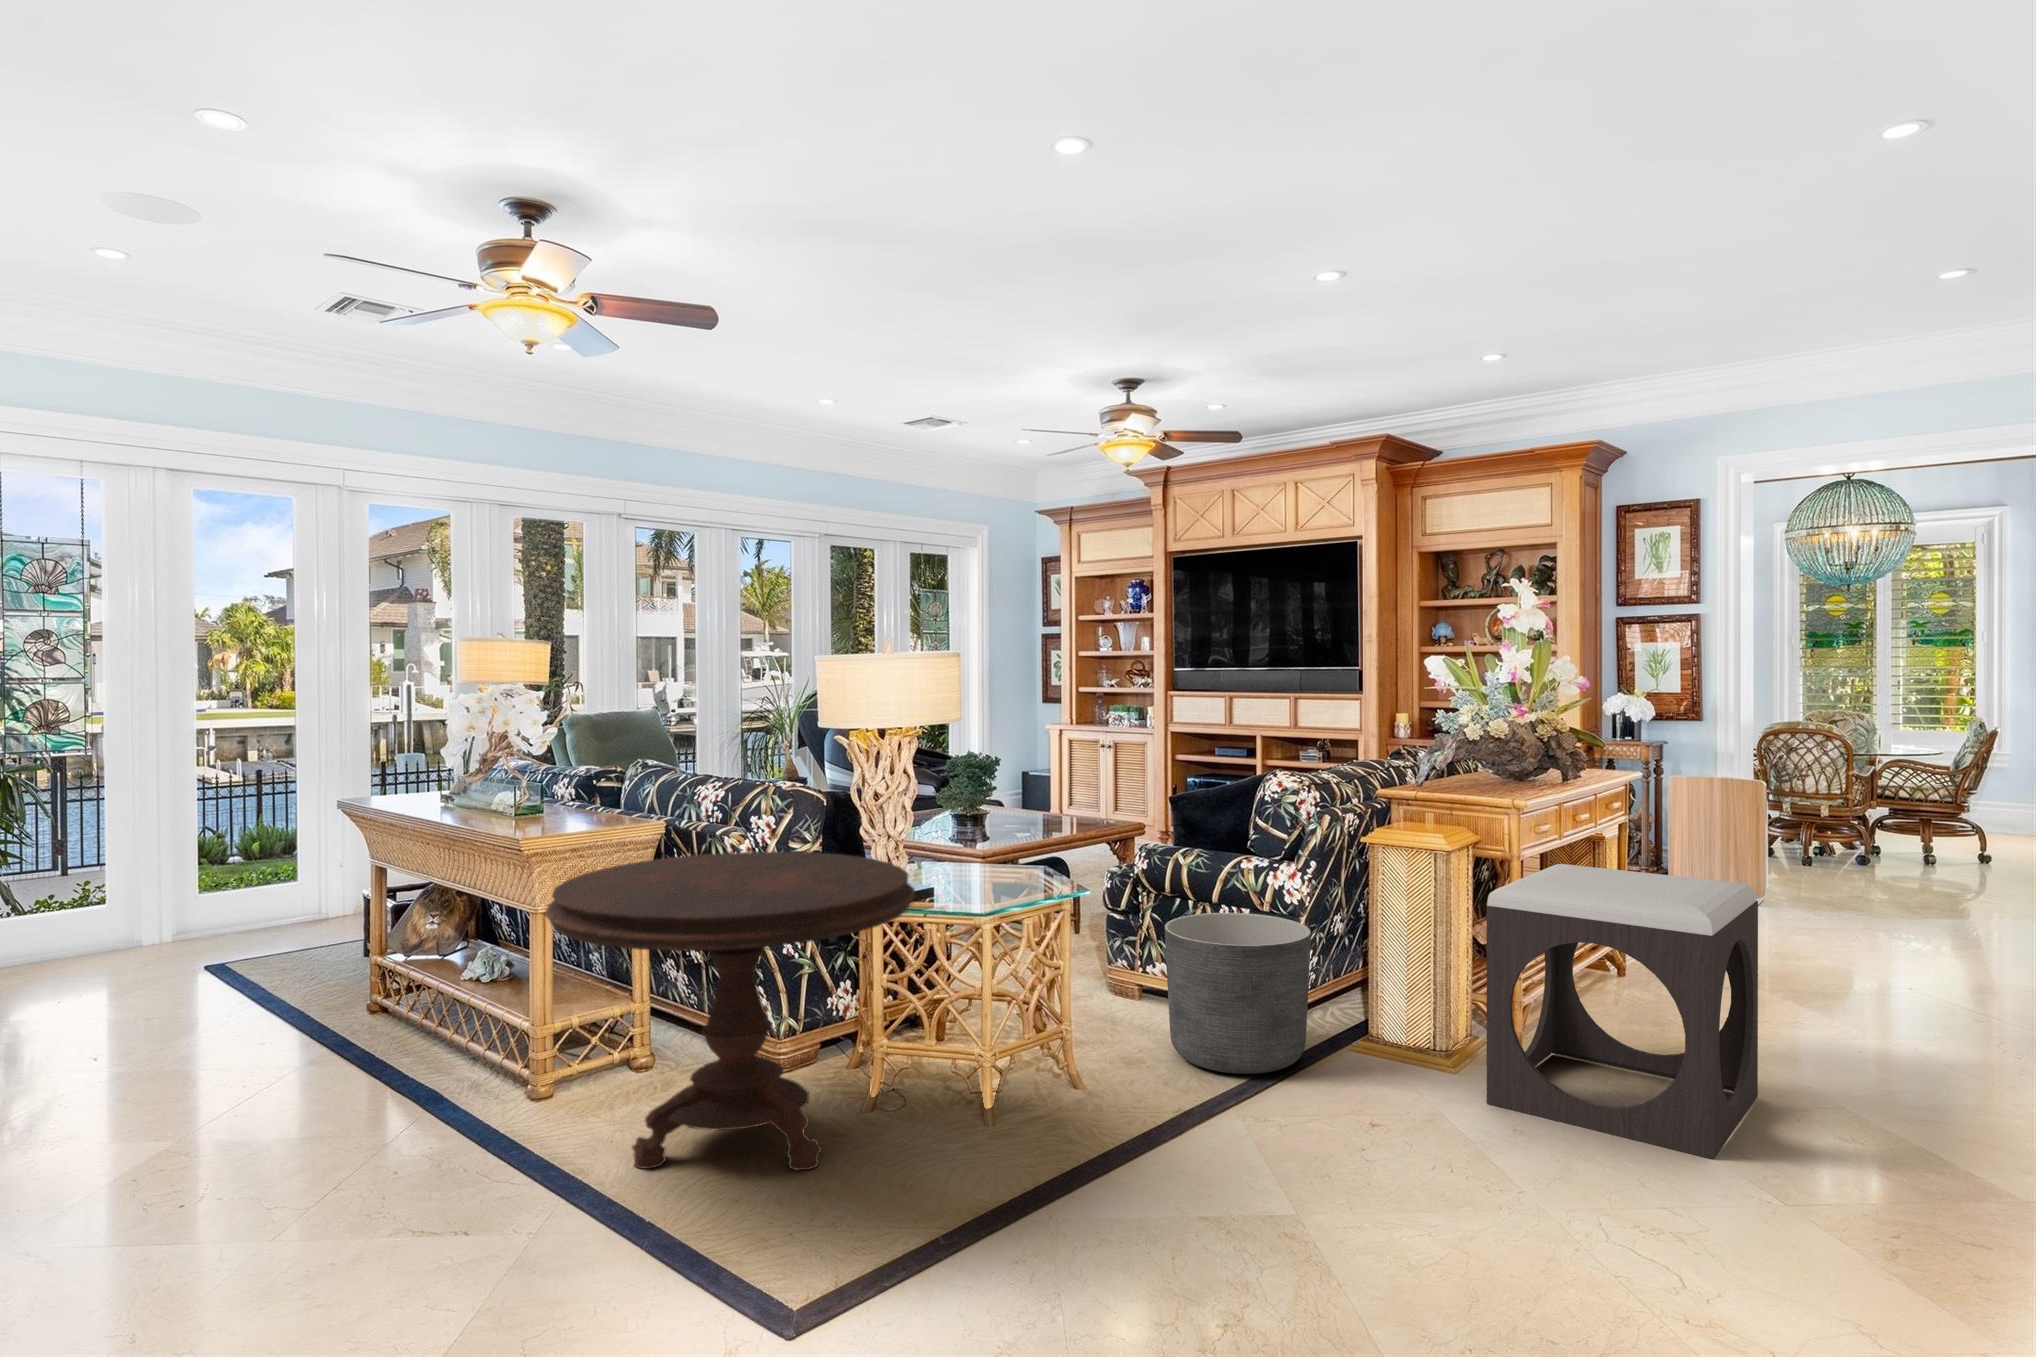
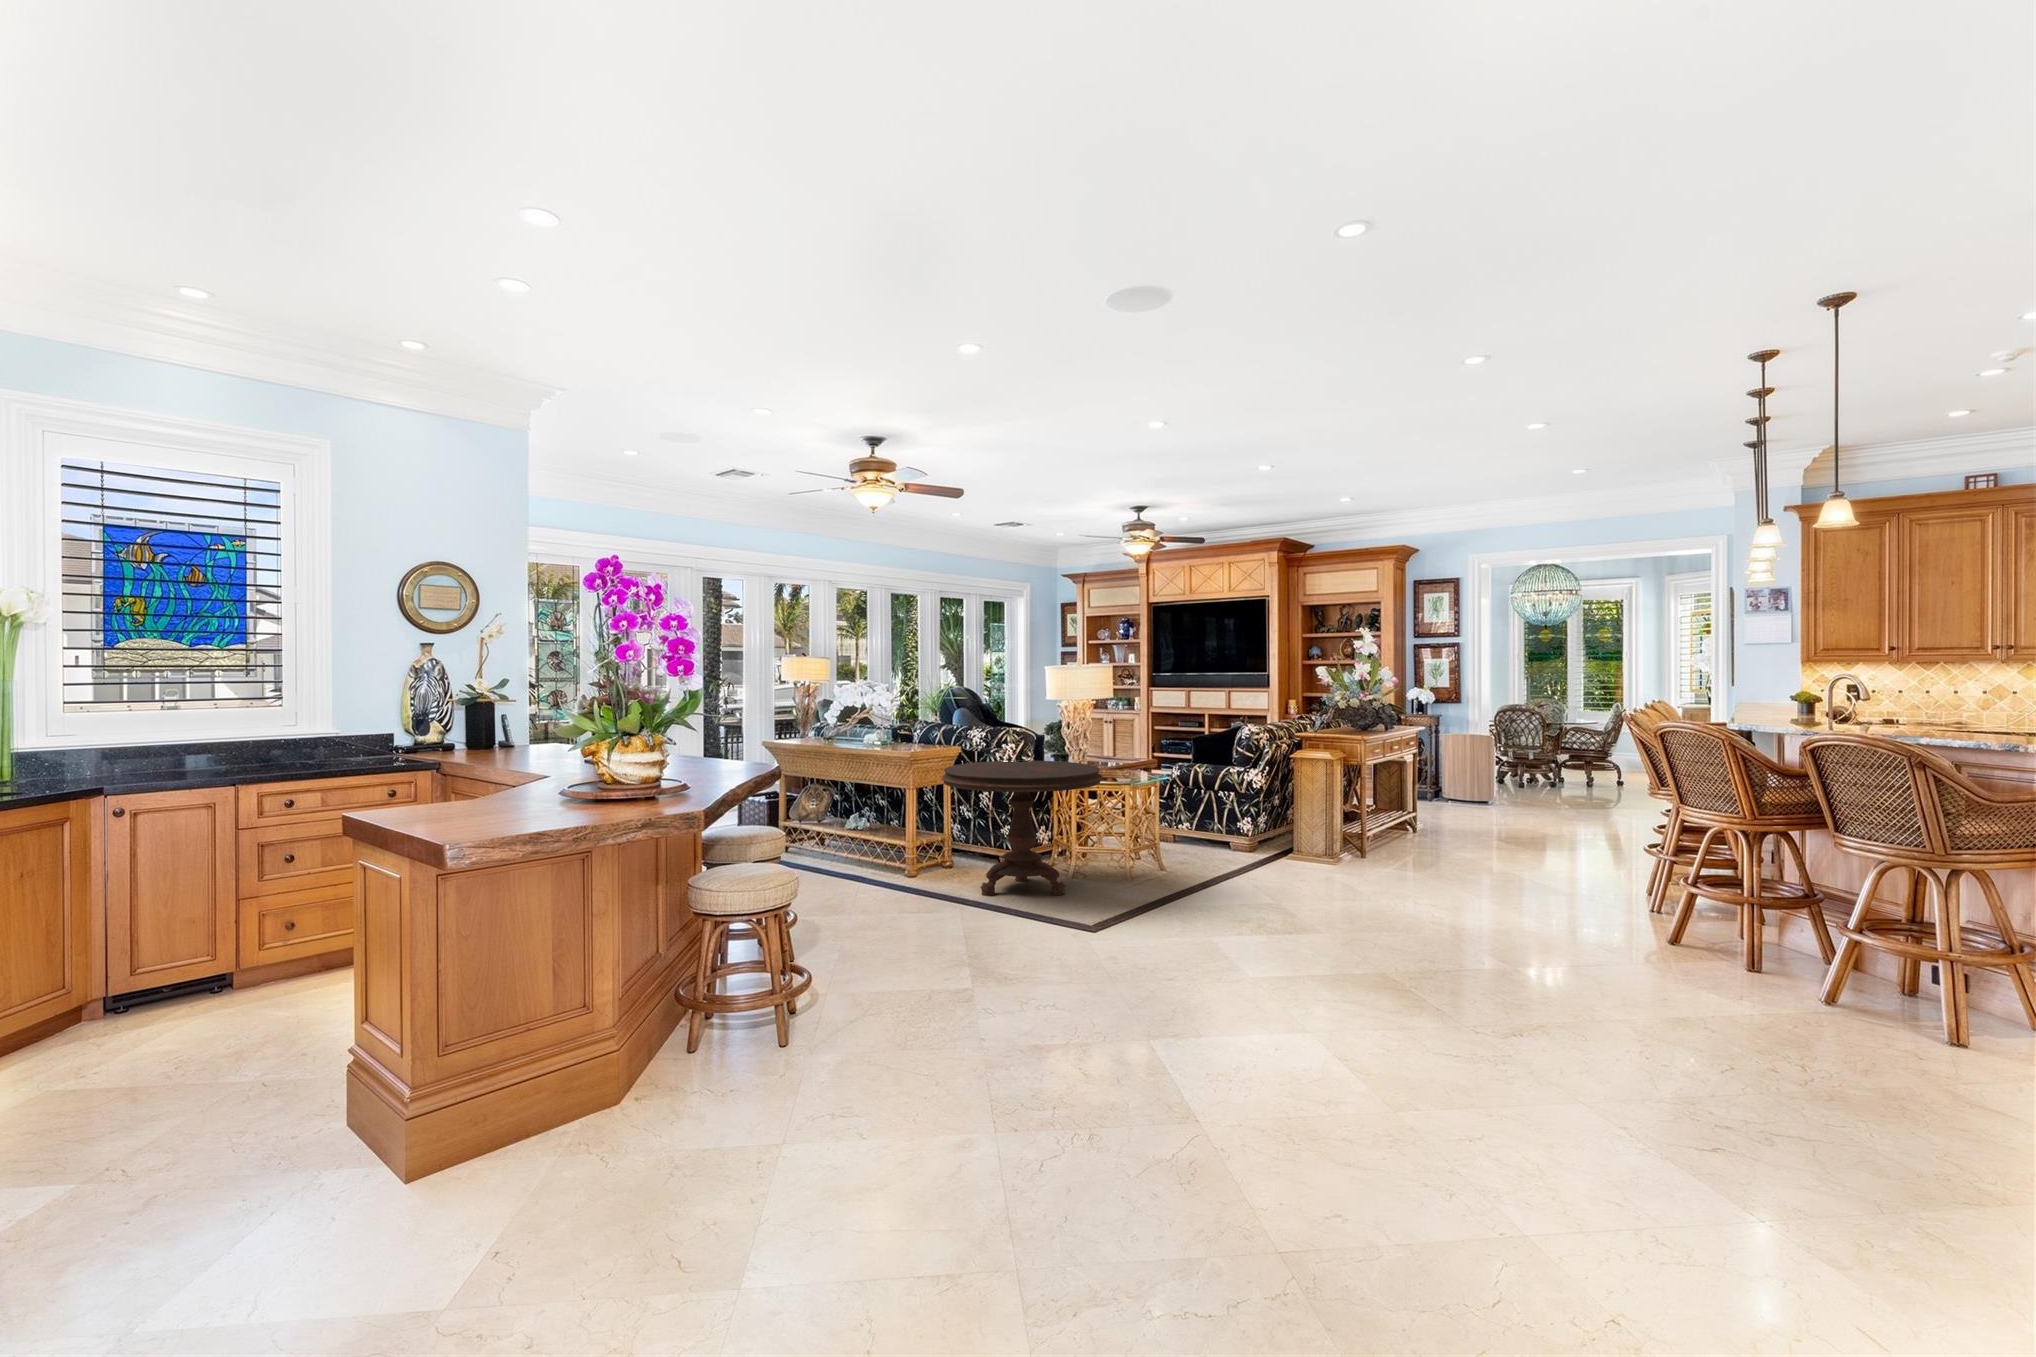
footstool: present [1486,864,1758,1159] -> none [1352,766,1474,887]
planter: present [1165,913,1311,1074] -> none [1197,794,1268,866]

